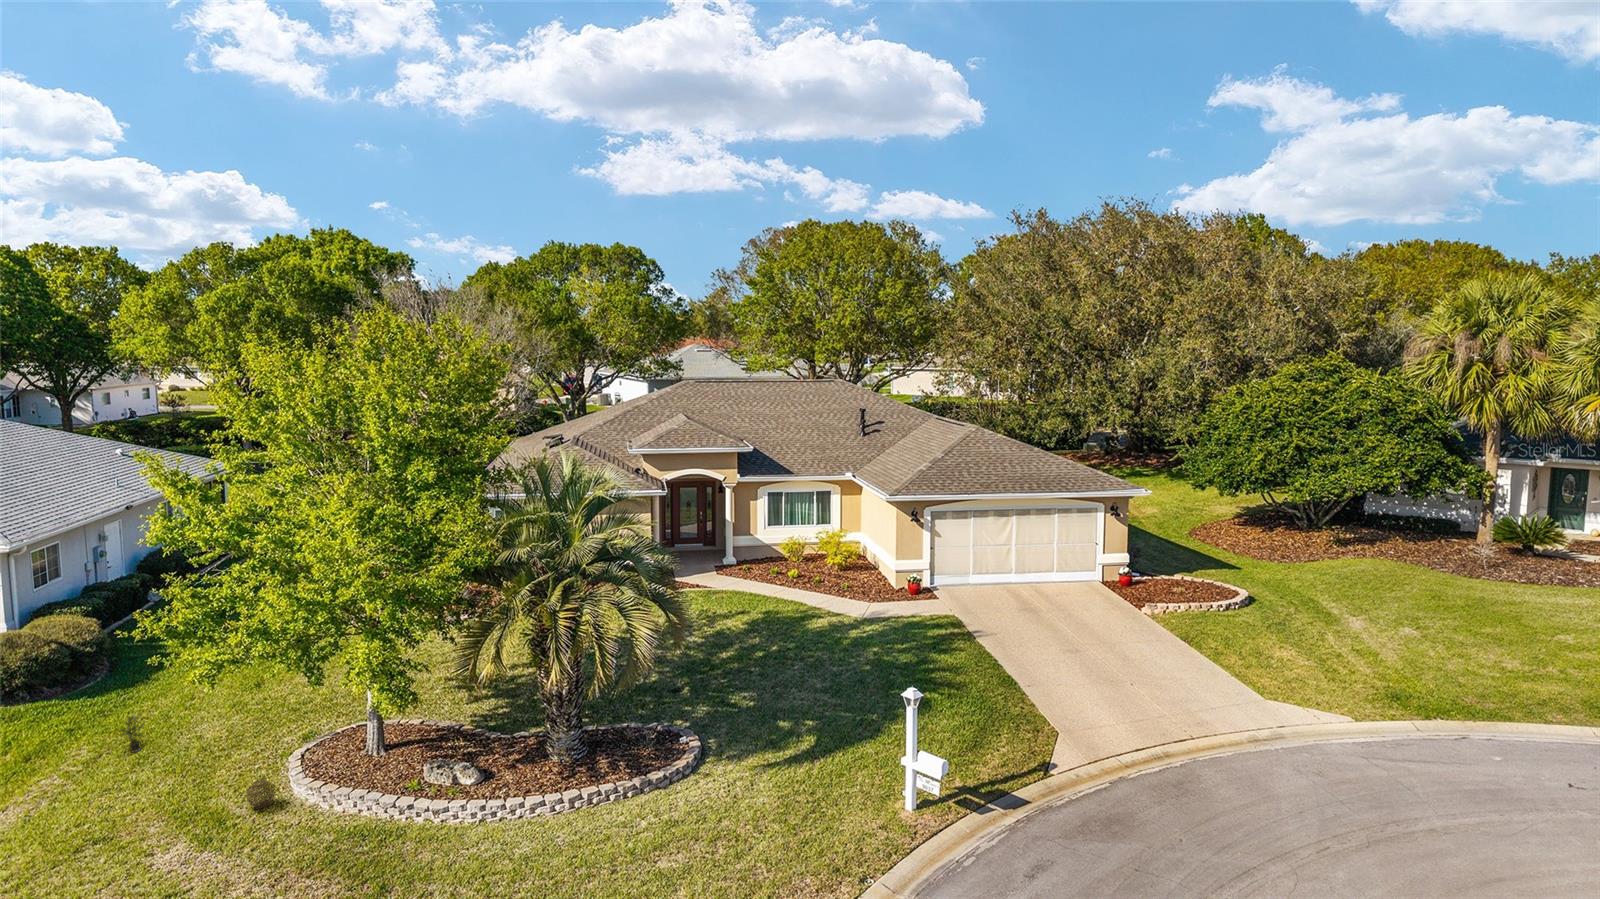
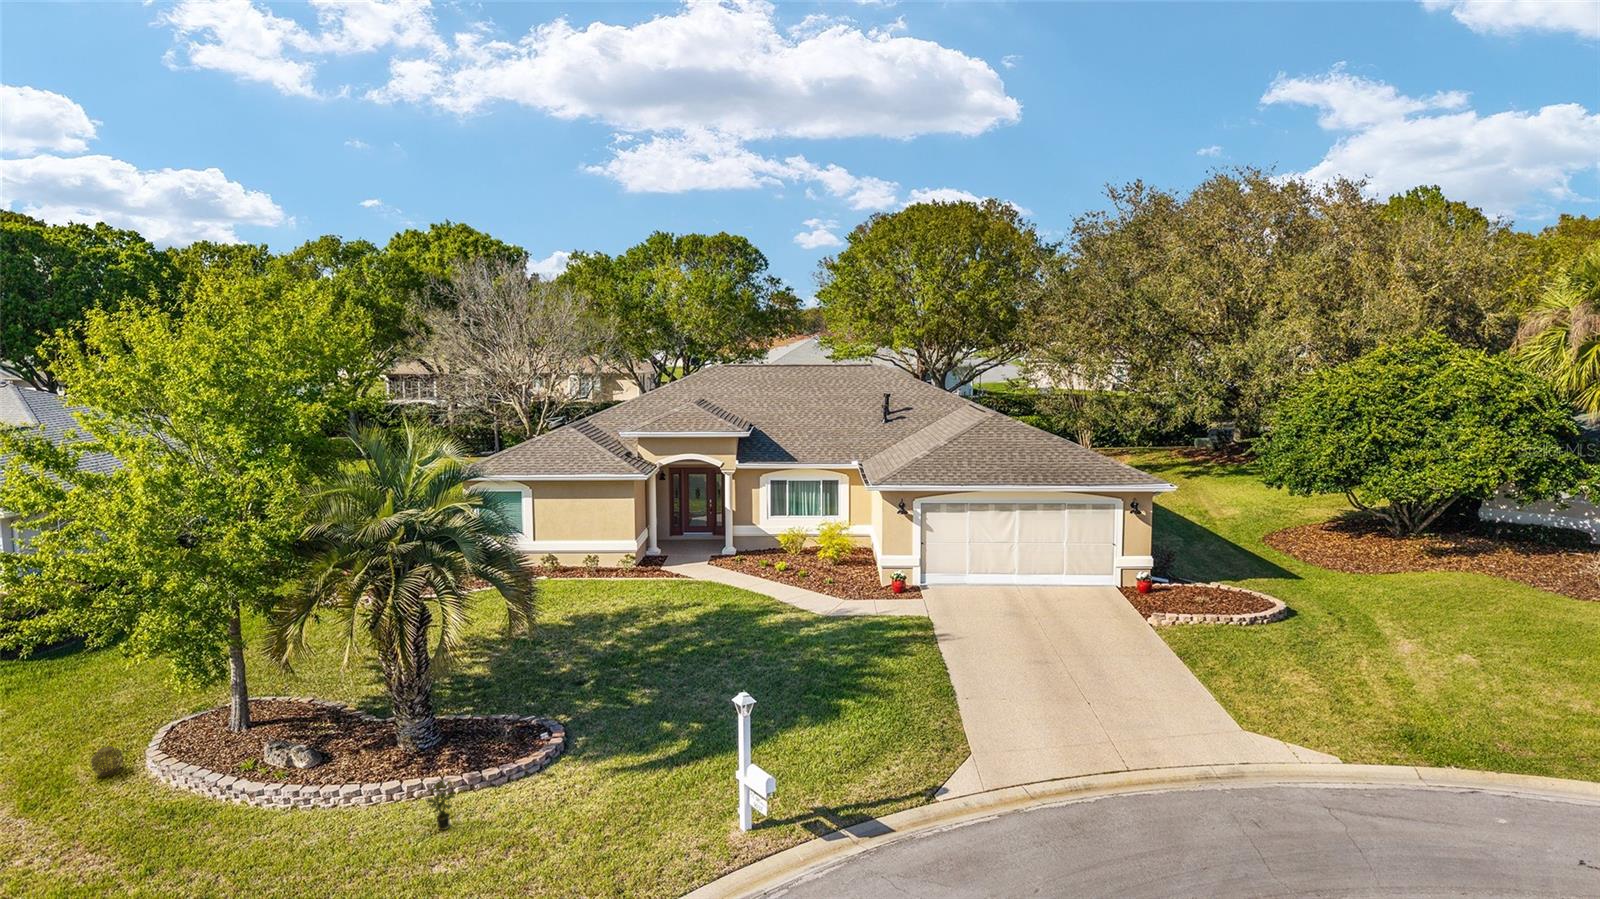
potted plant: present [120,715,144,753] -> present [427,780,454,830]

